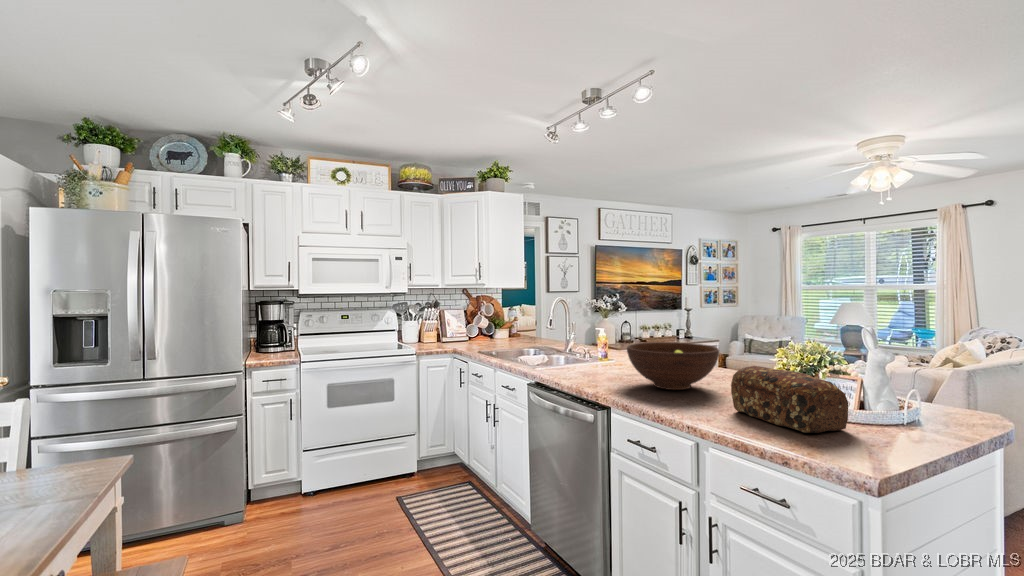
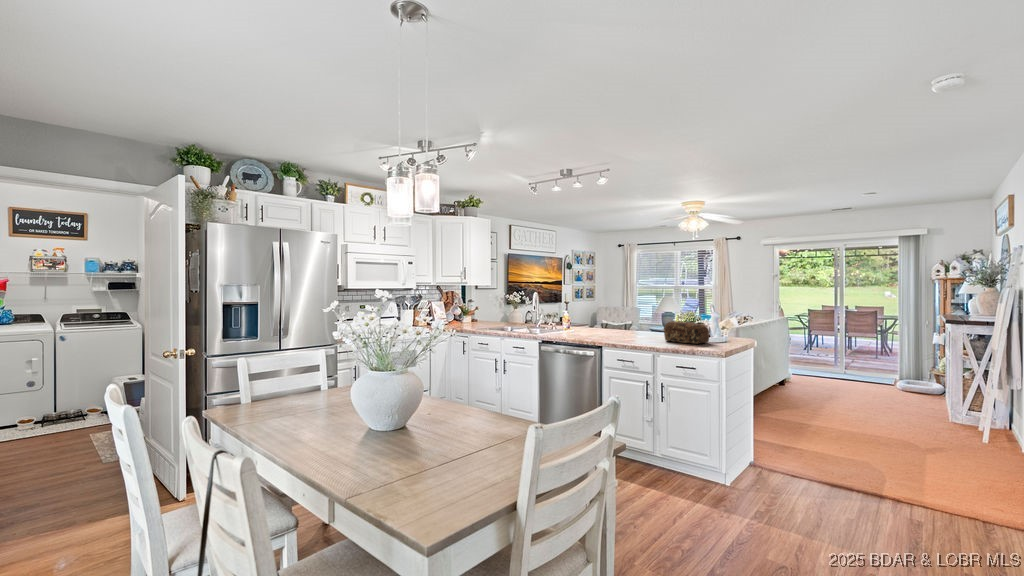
fruit bowl: present [627,342,719,390] -> none [605,315,650,337]

